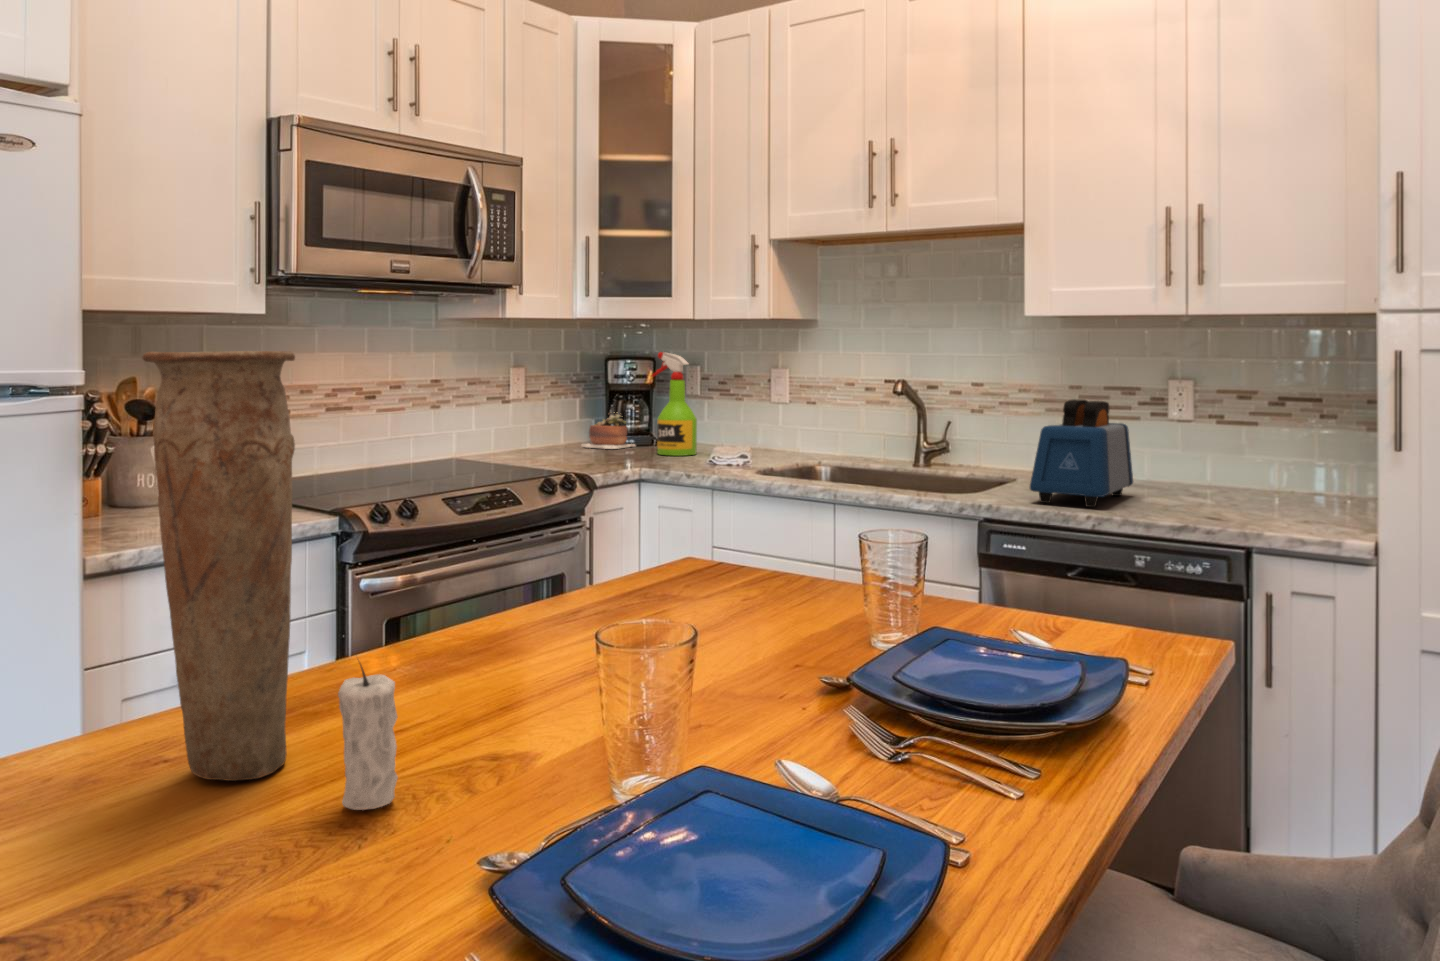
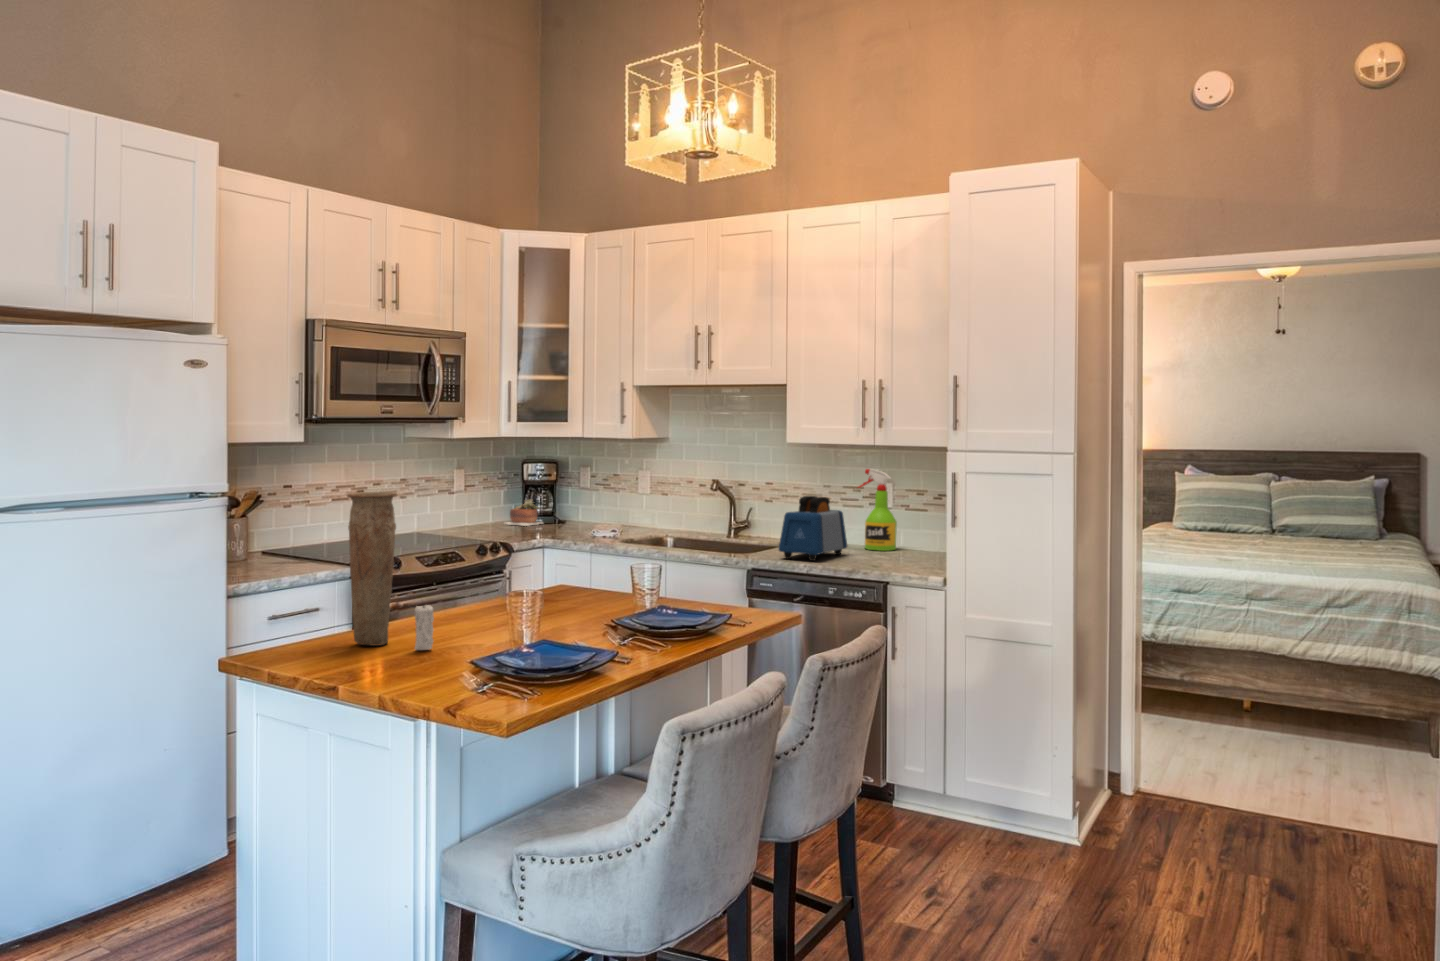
spray bottle: present [651,352,697,456] -> present [858,469,897,551]

